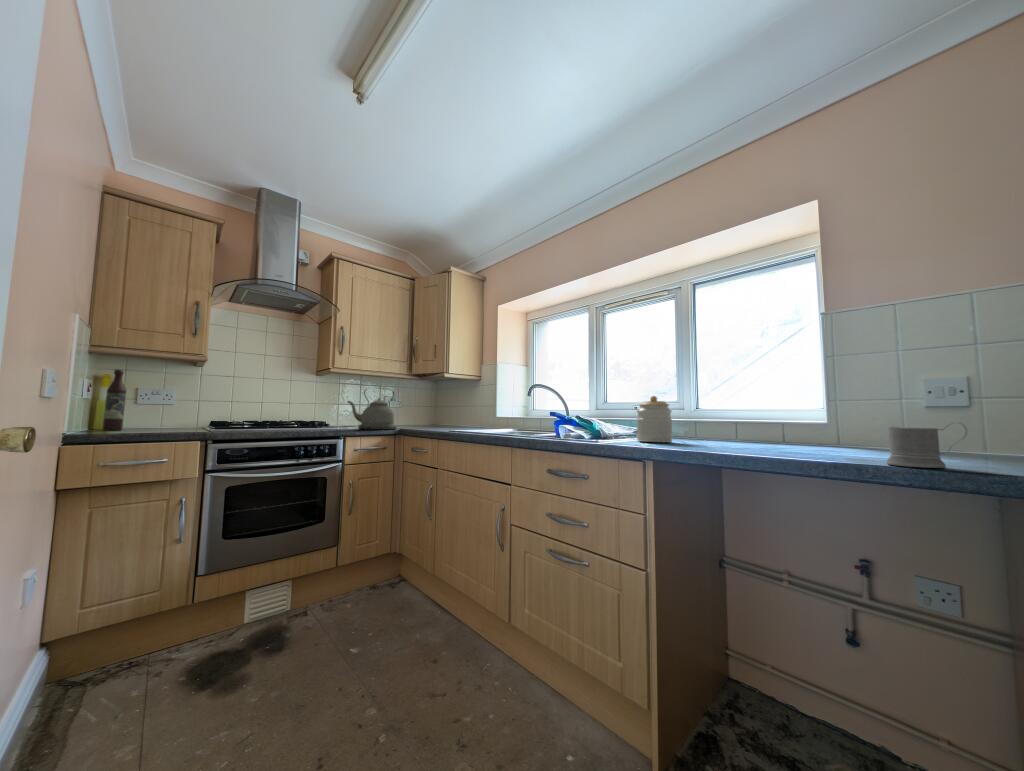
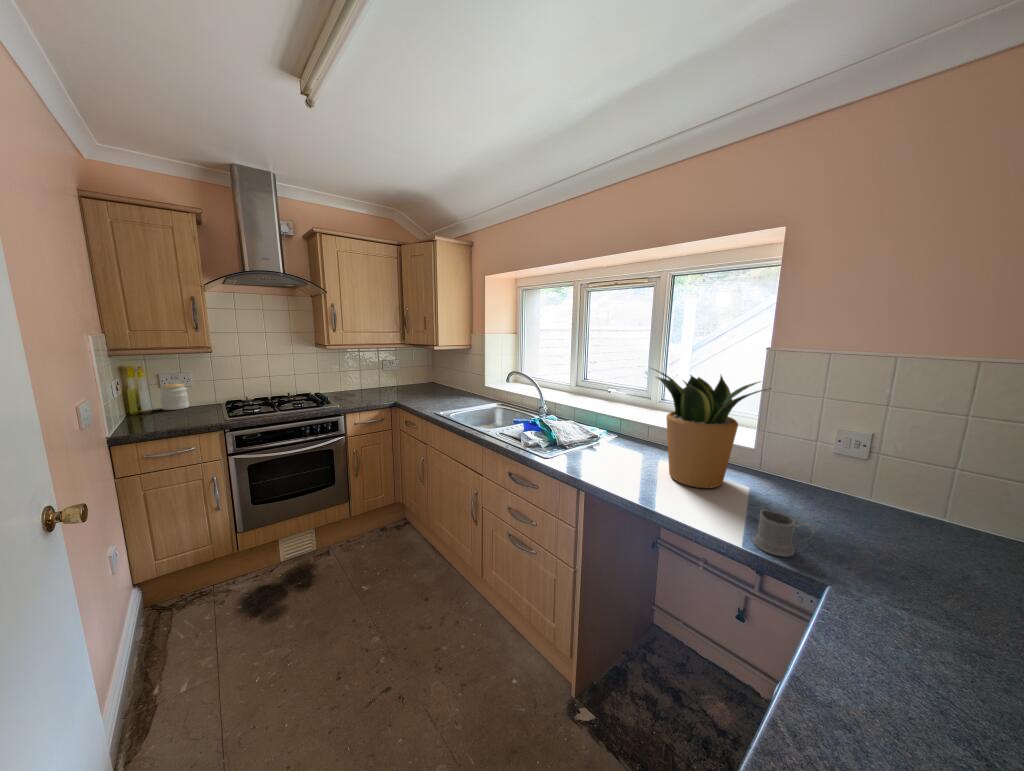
potted plant: none [706,318,852,450] -> present [656,370,768,488]
wine bottle: present [103,370,126,430] -> none [133,363,154,417]
kettle: present [348,389,397,430] -> none [344,366,392,406]
jar: present [637,396,672,442] -> present [160,382,189,410]

